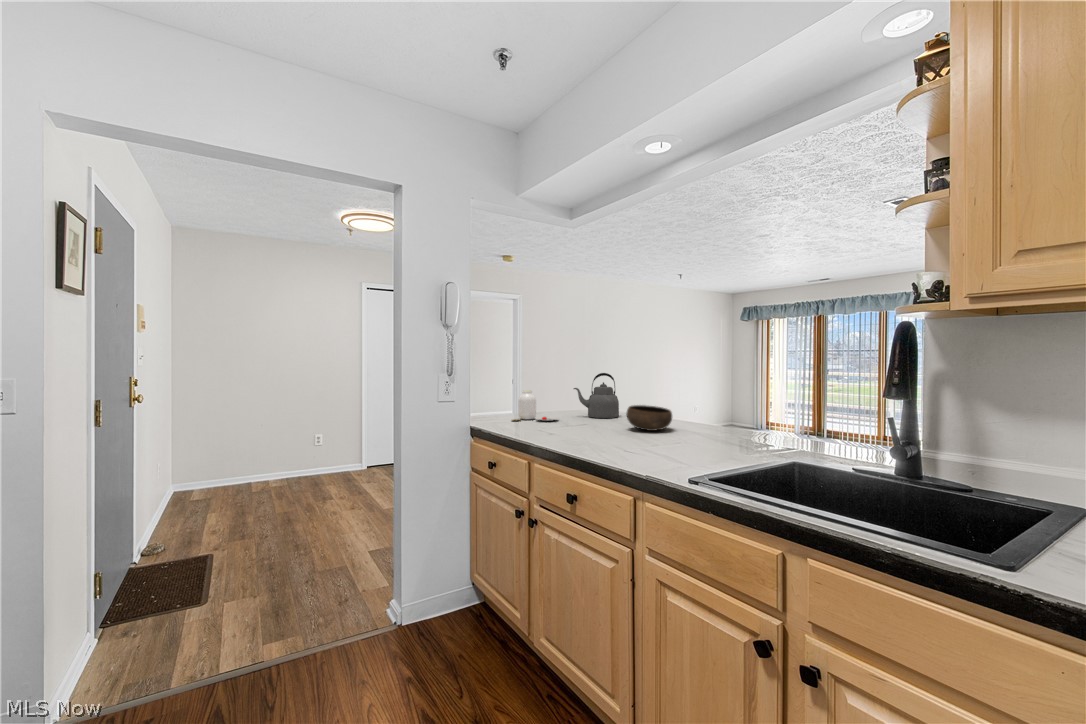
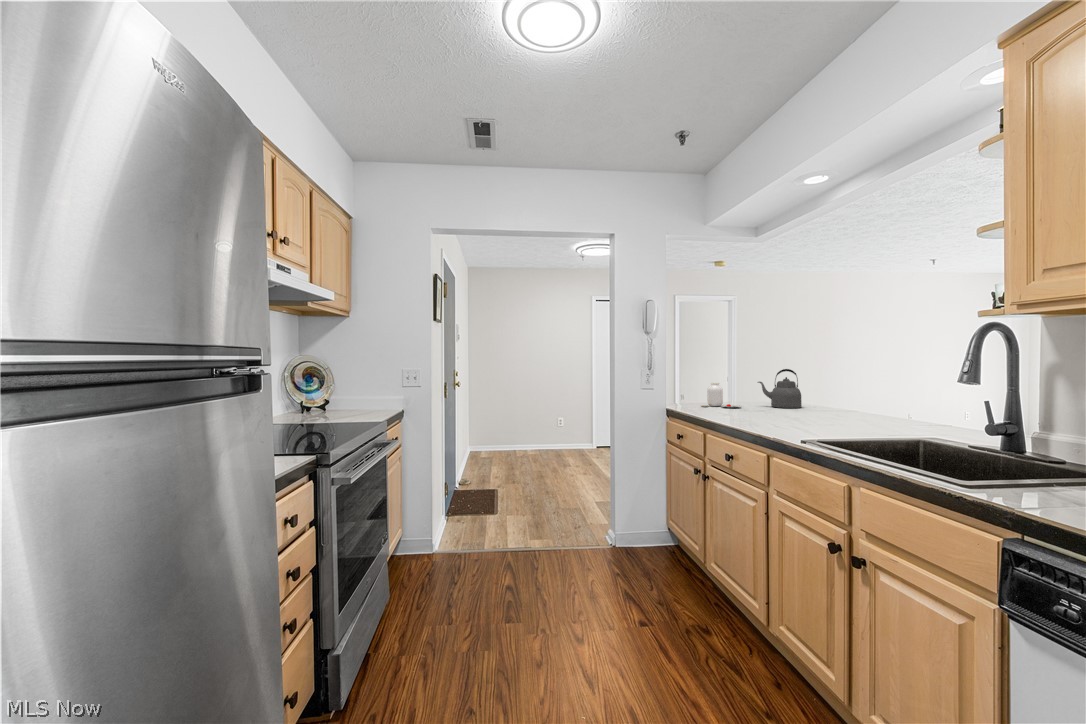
bowl: present [626,405,672,431] -> none [795,396,840,417]

